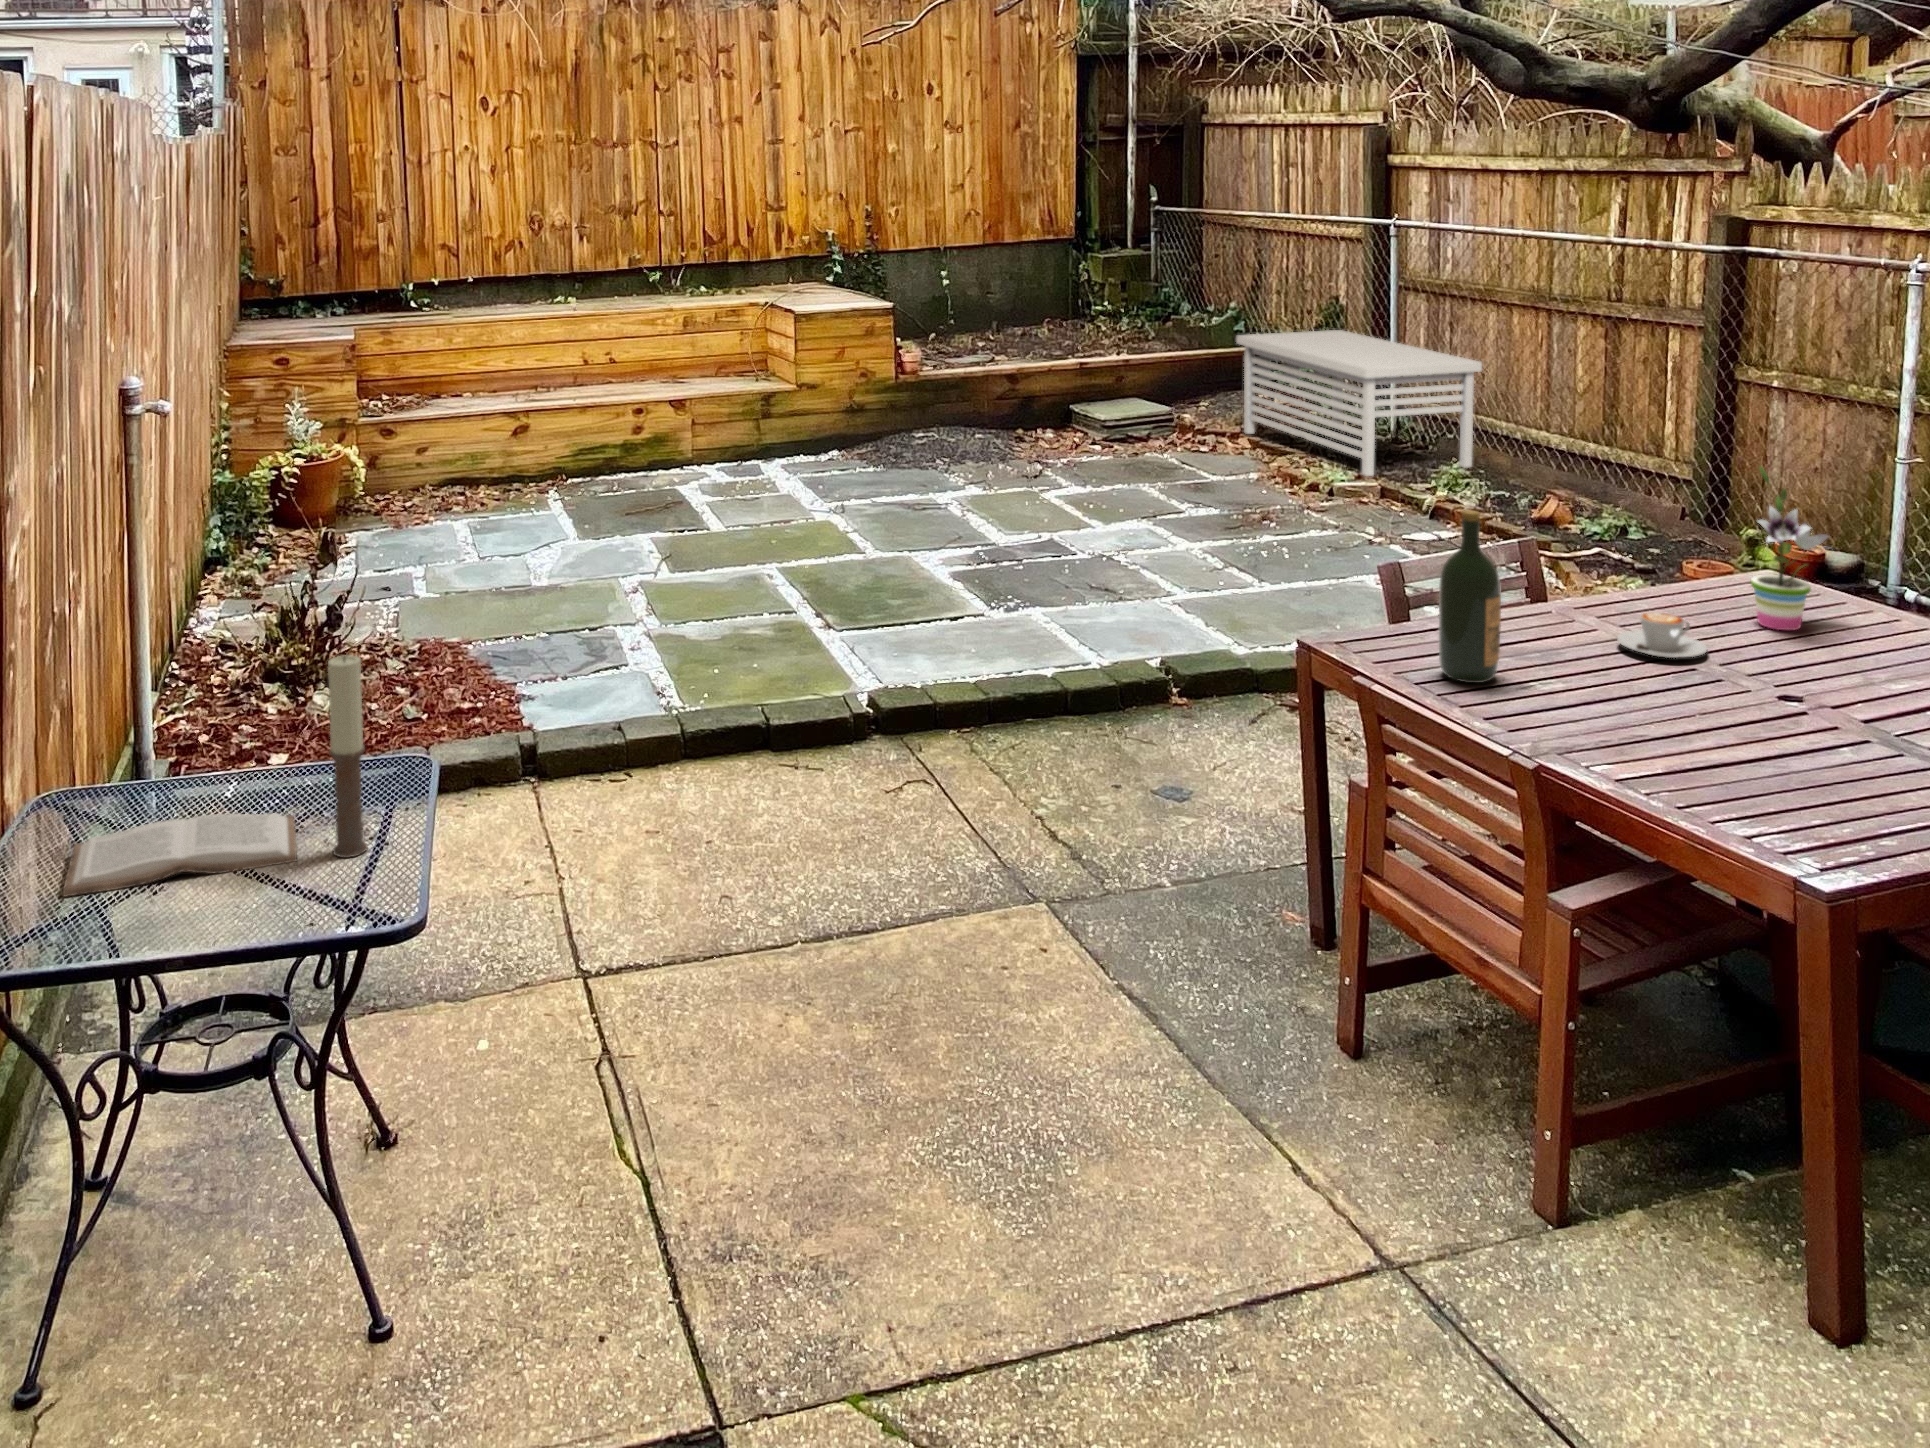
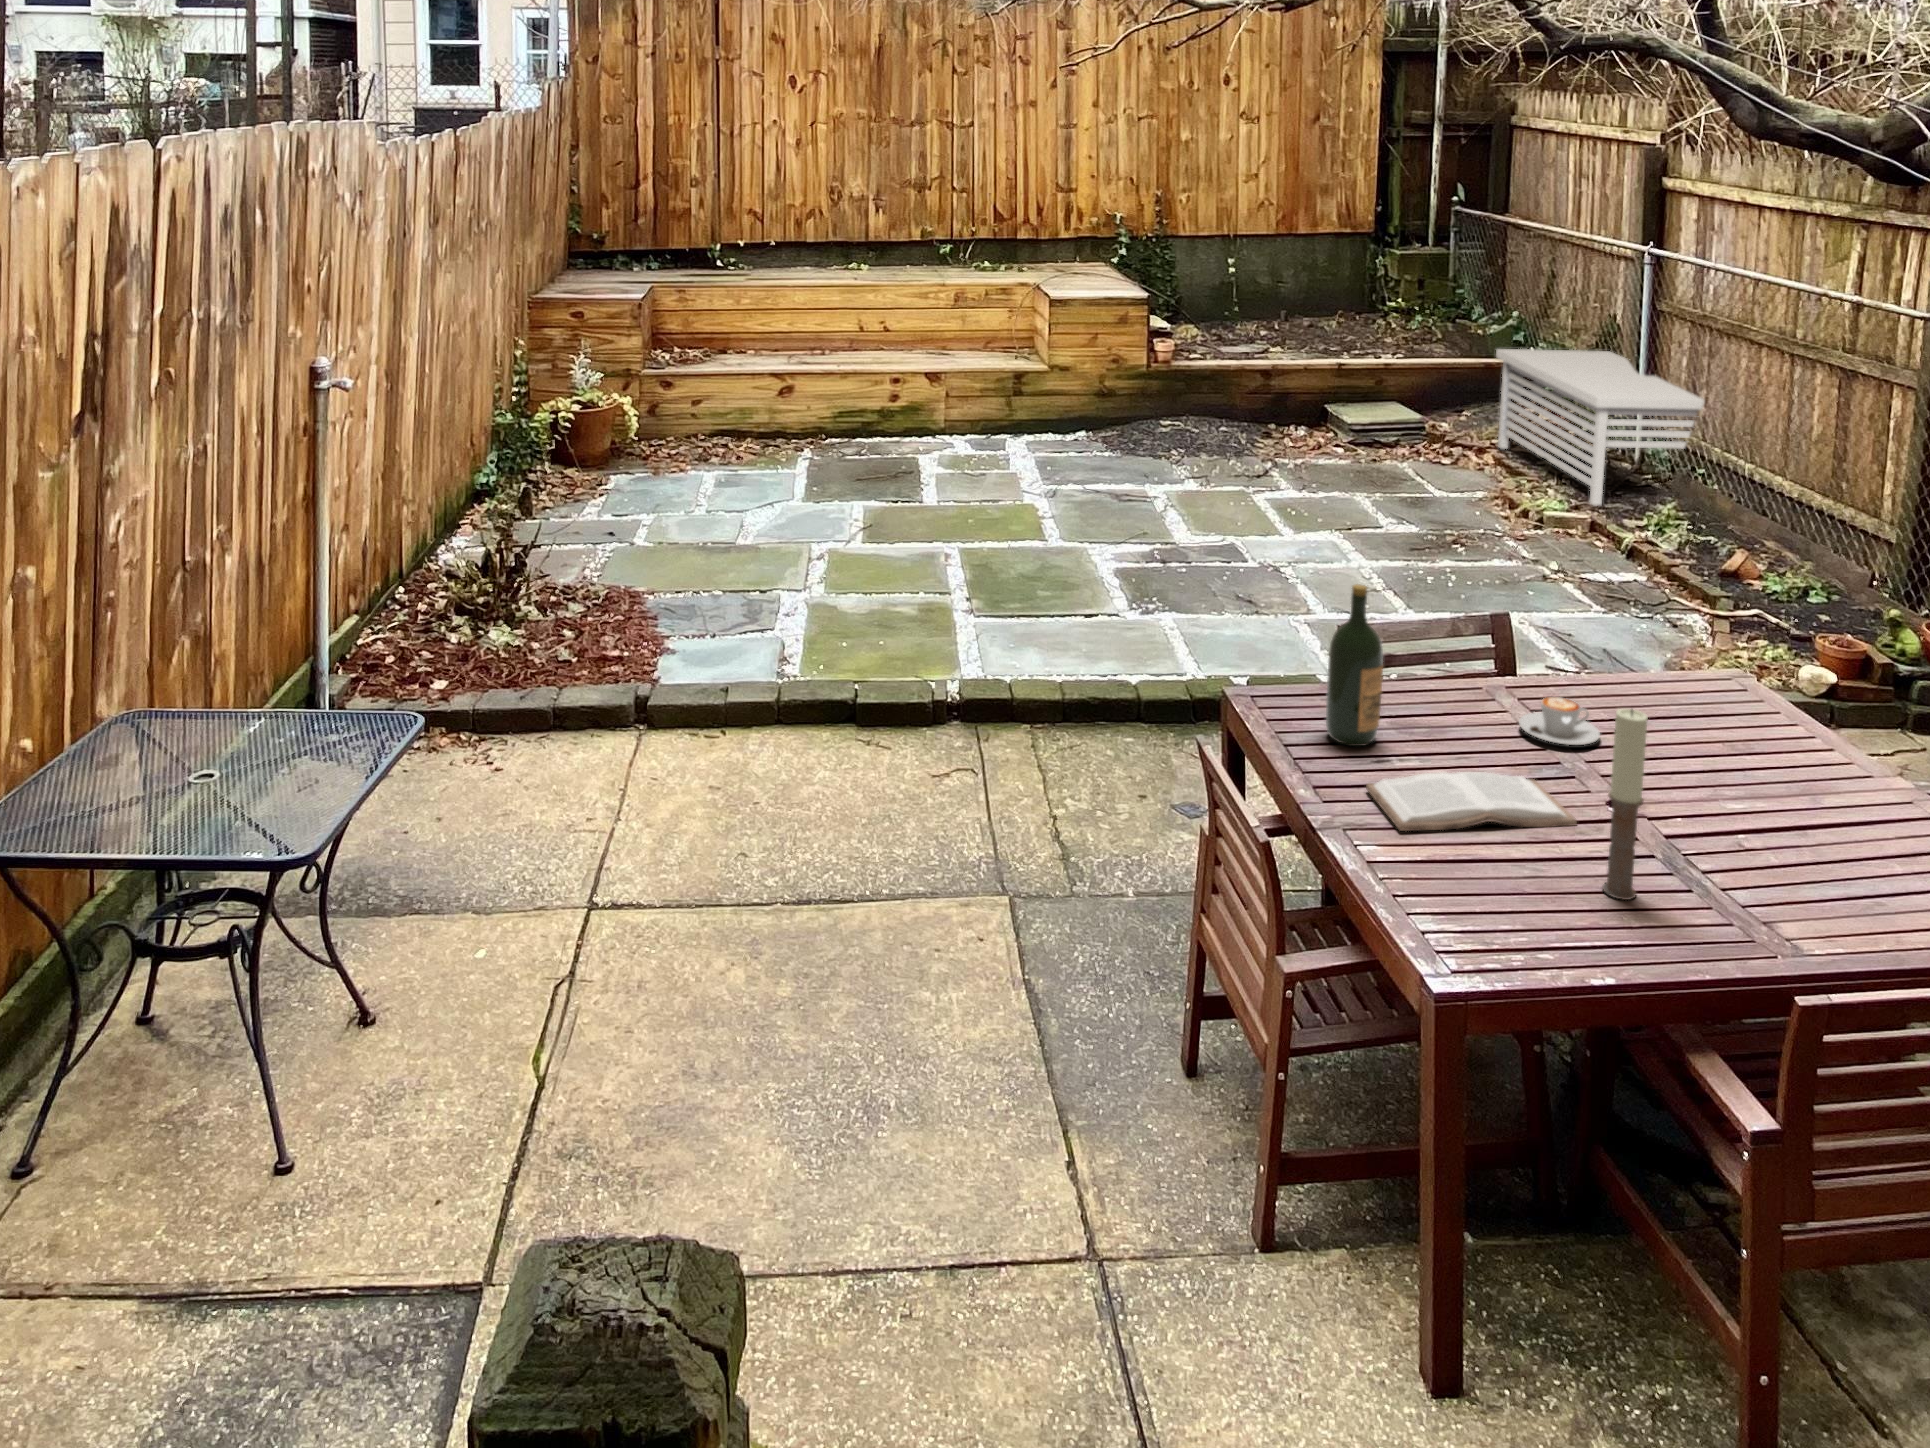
potted plant: present [1751,467,1833,631] -> none [1675,566,1760,730]
candle: present [328,655,367,858] -> present [1602,709,1648,900]
book: present [63,813,297,897] -> present [1366,772,1577,831]

